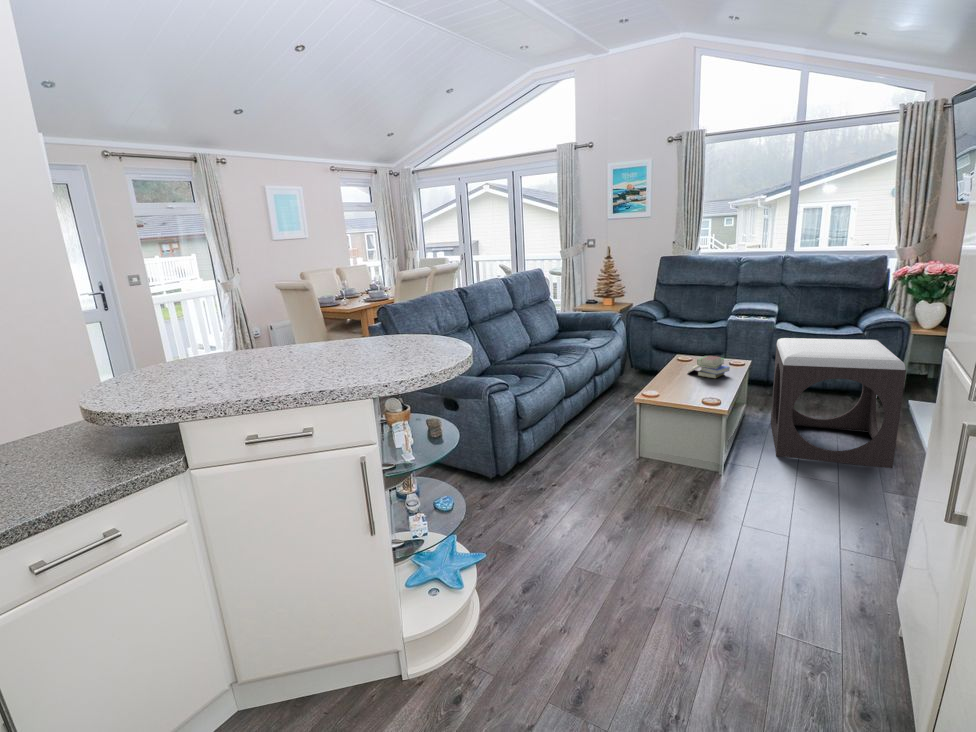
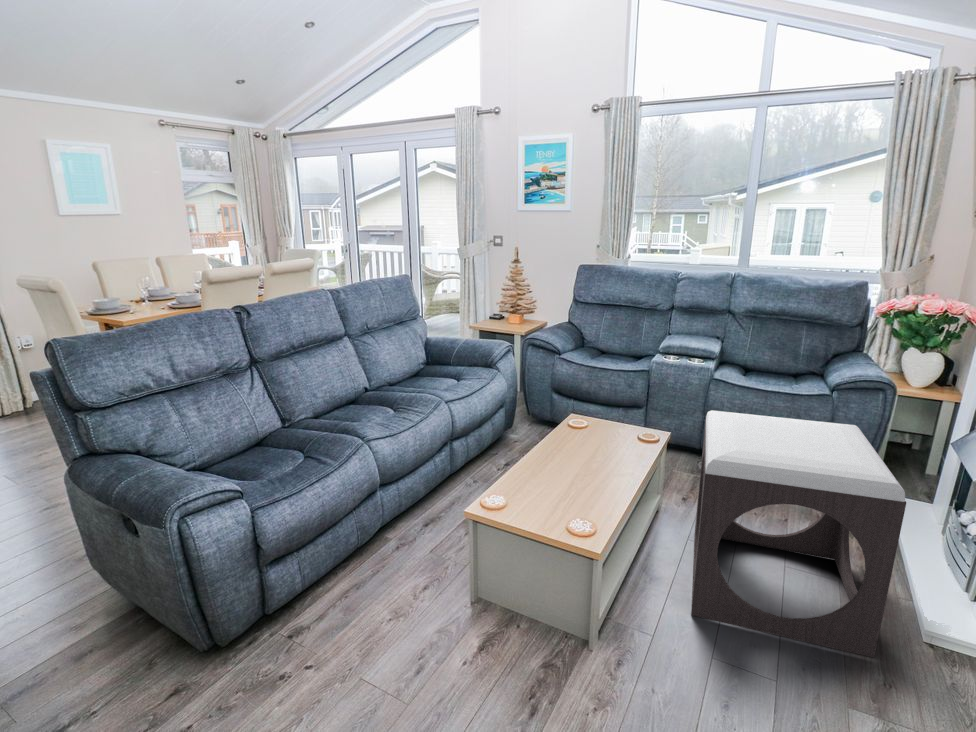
book: present [688,356,729,378] -> none [571,430,633,471]

